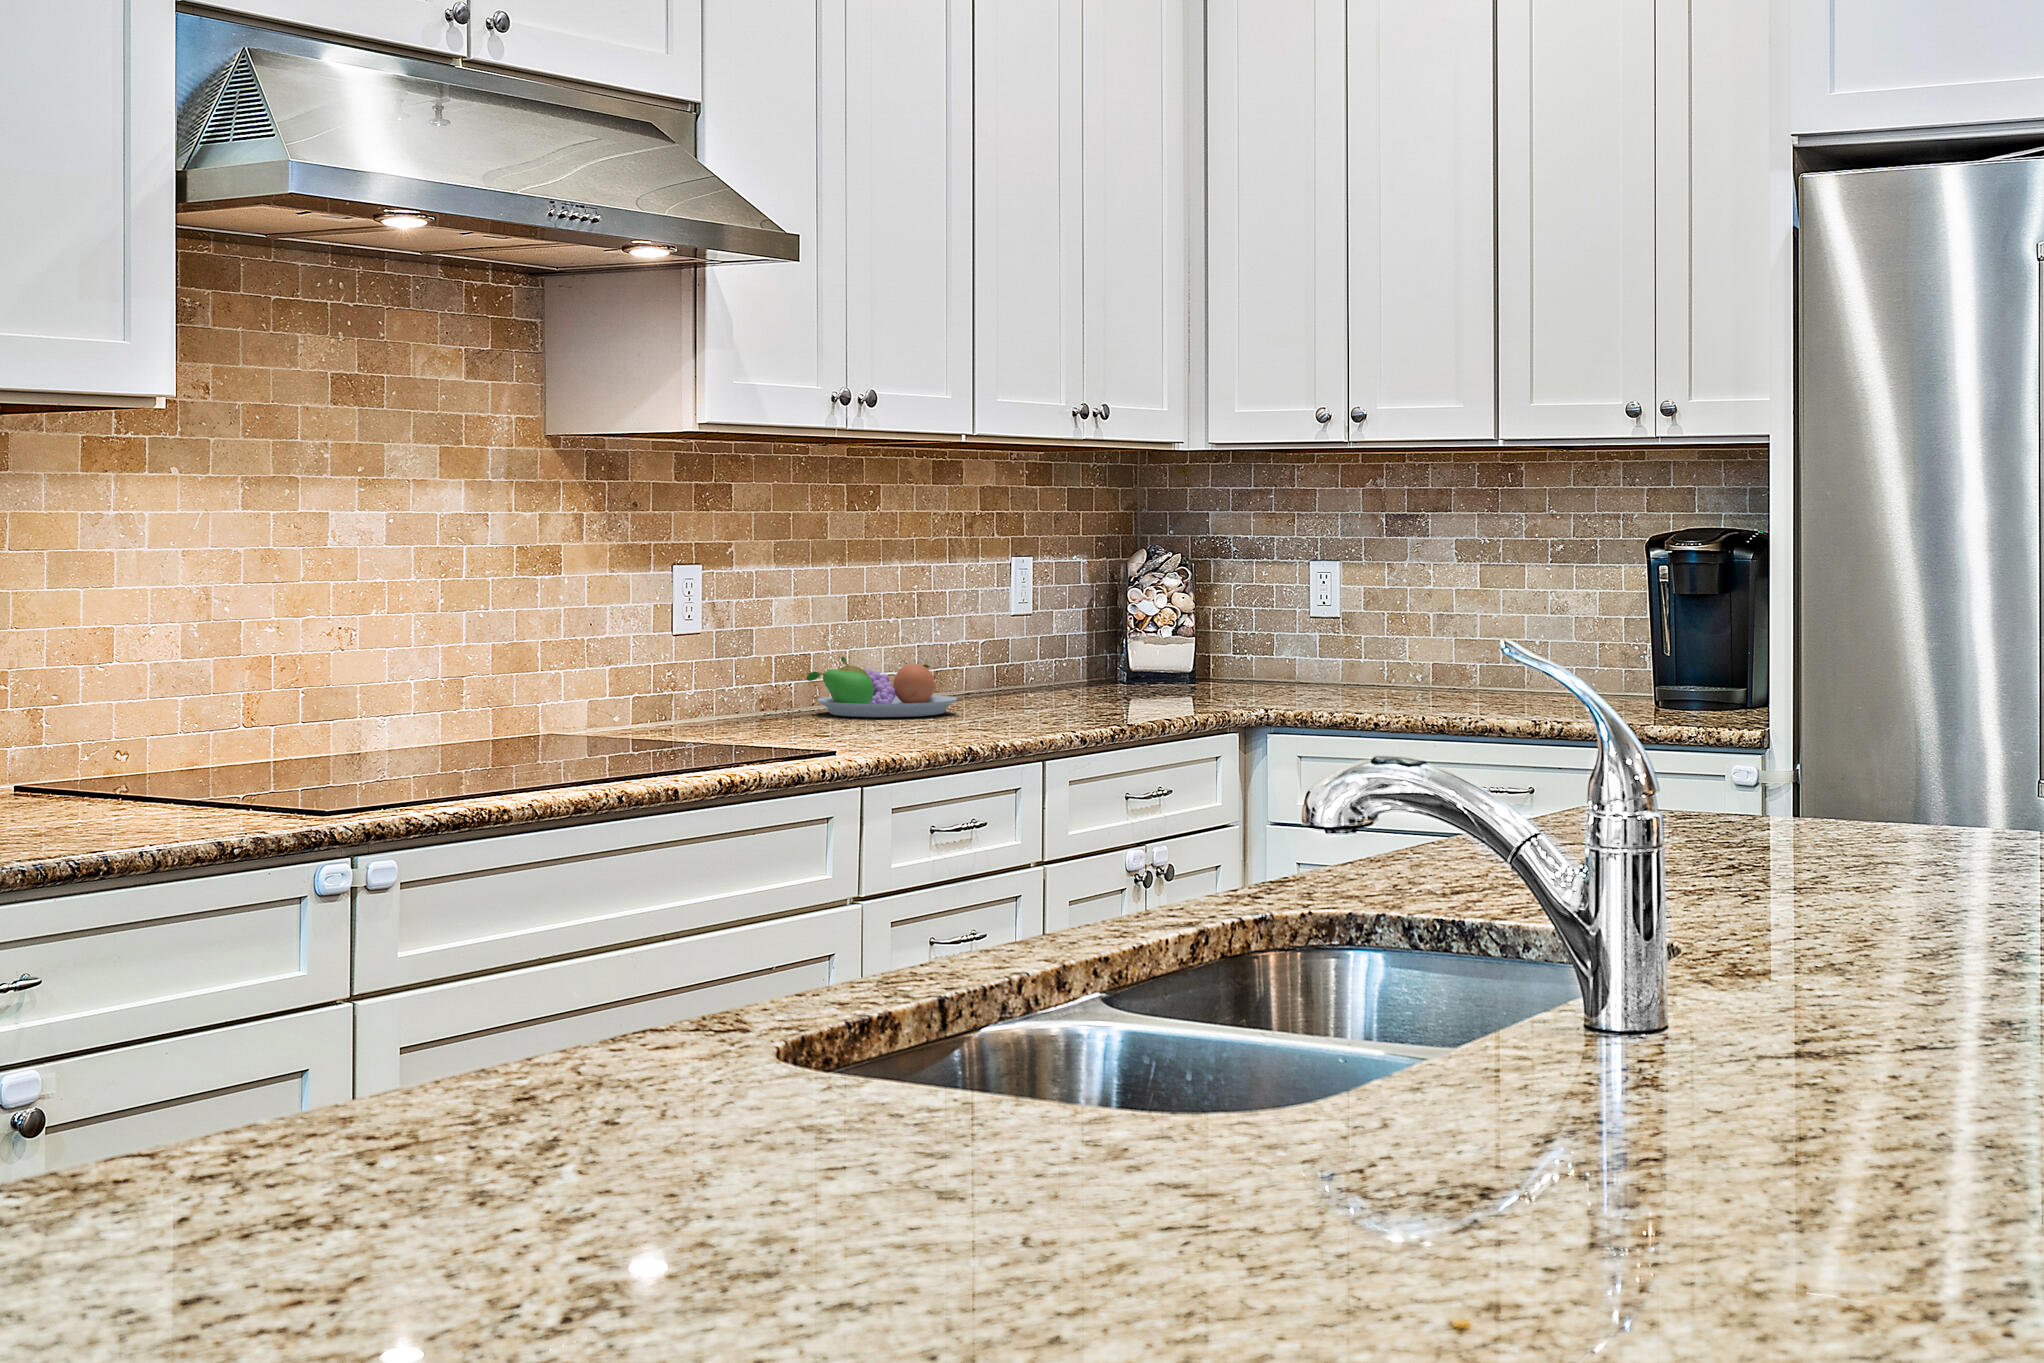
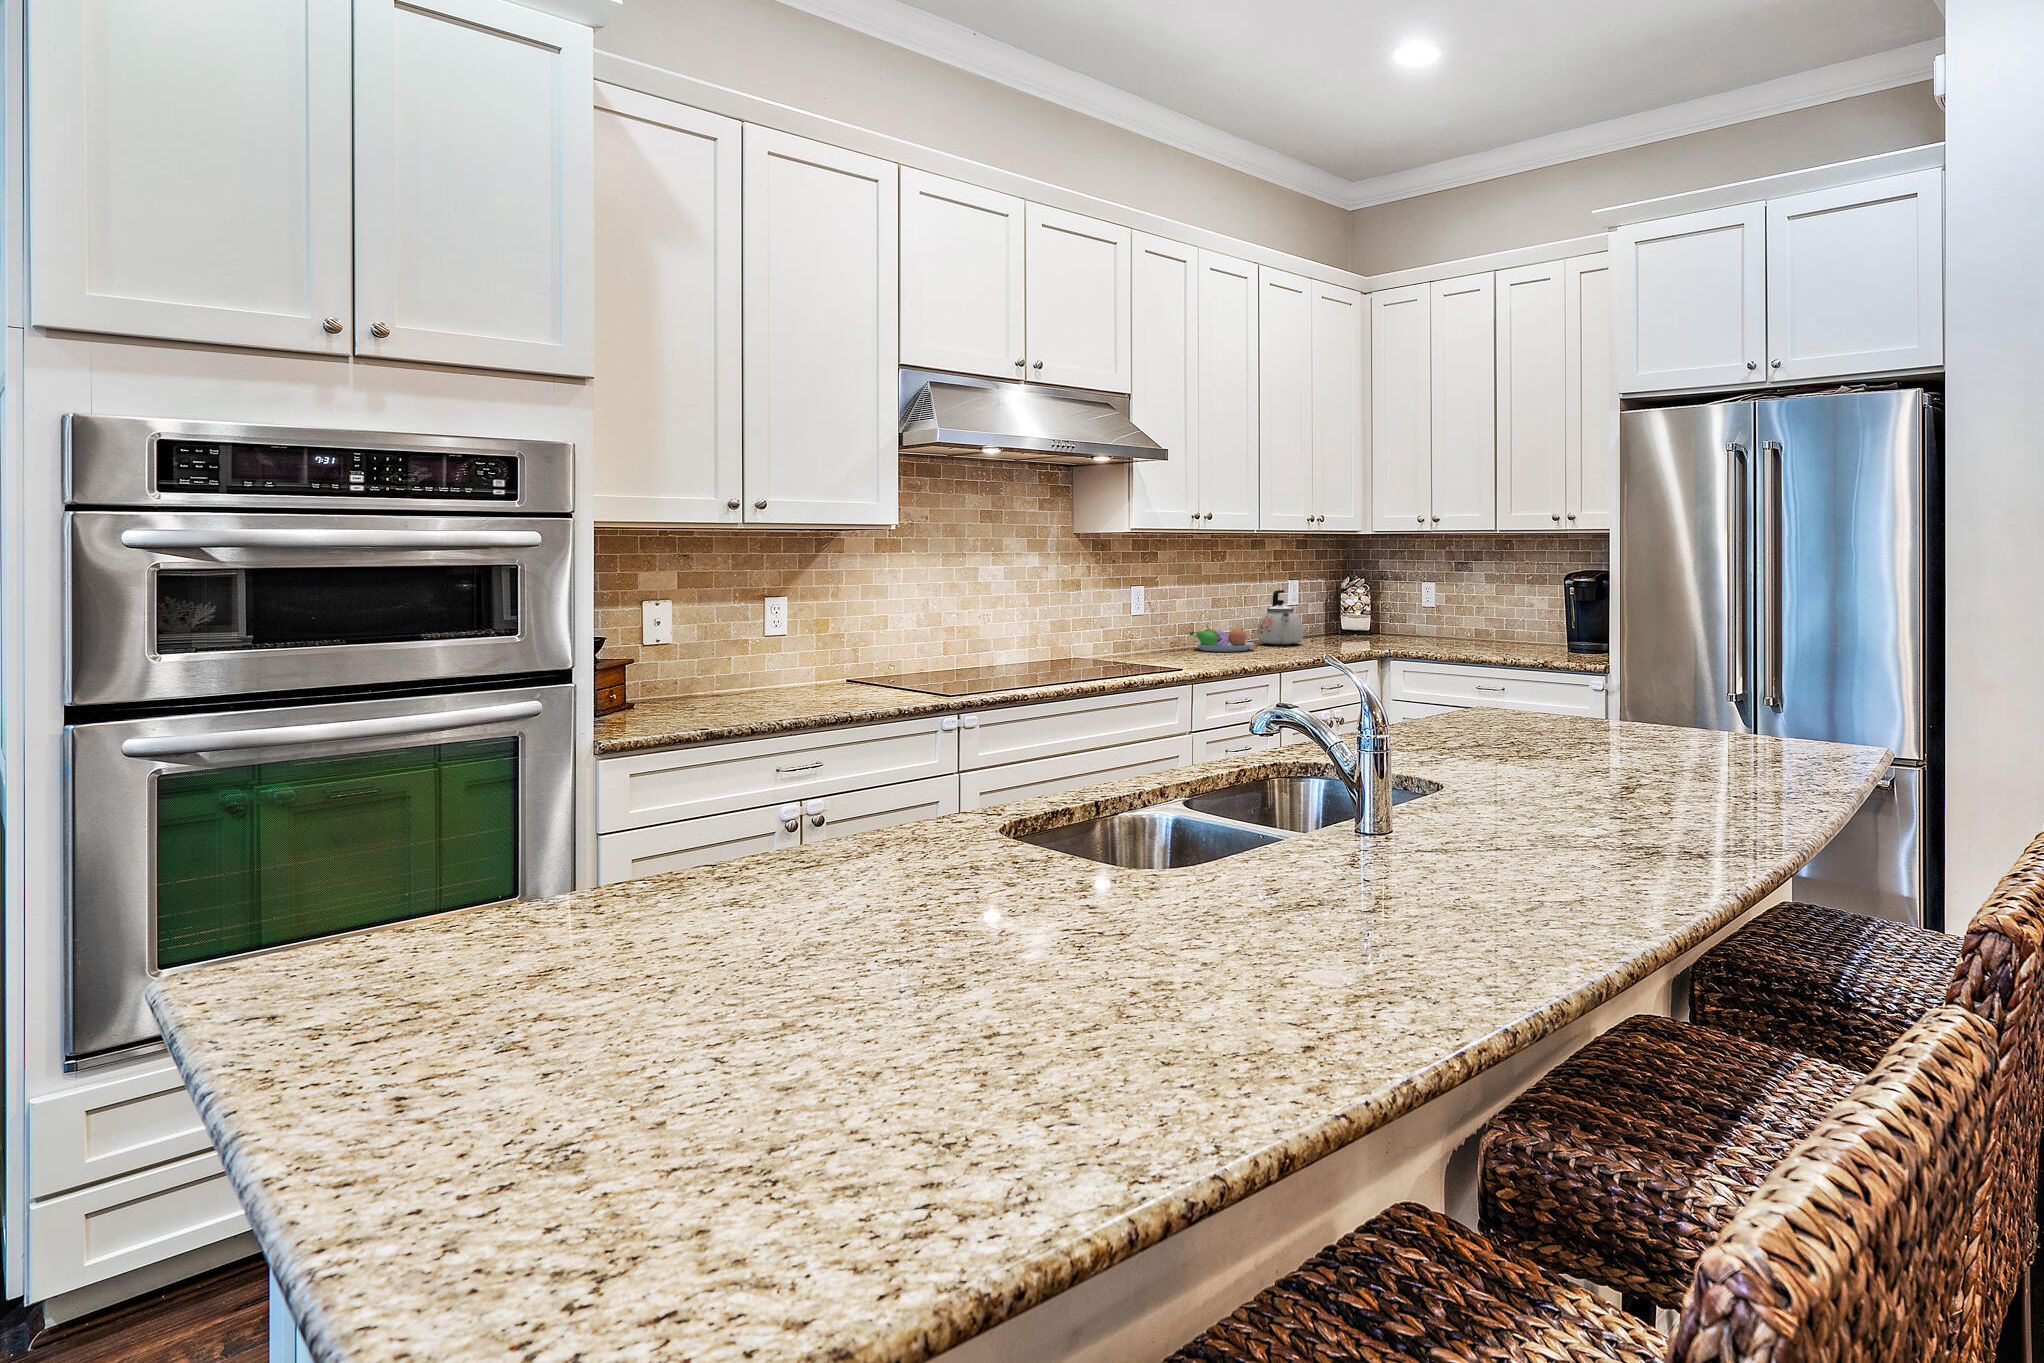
kettle: none [951,576,1059,702] -> present [1257,590,1304,645]

